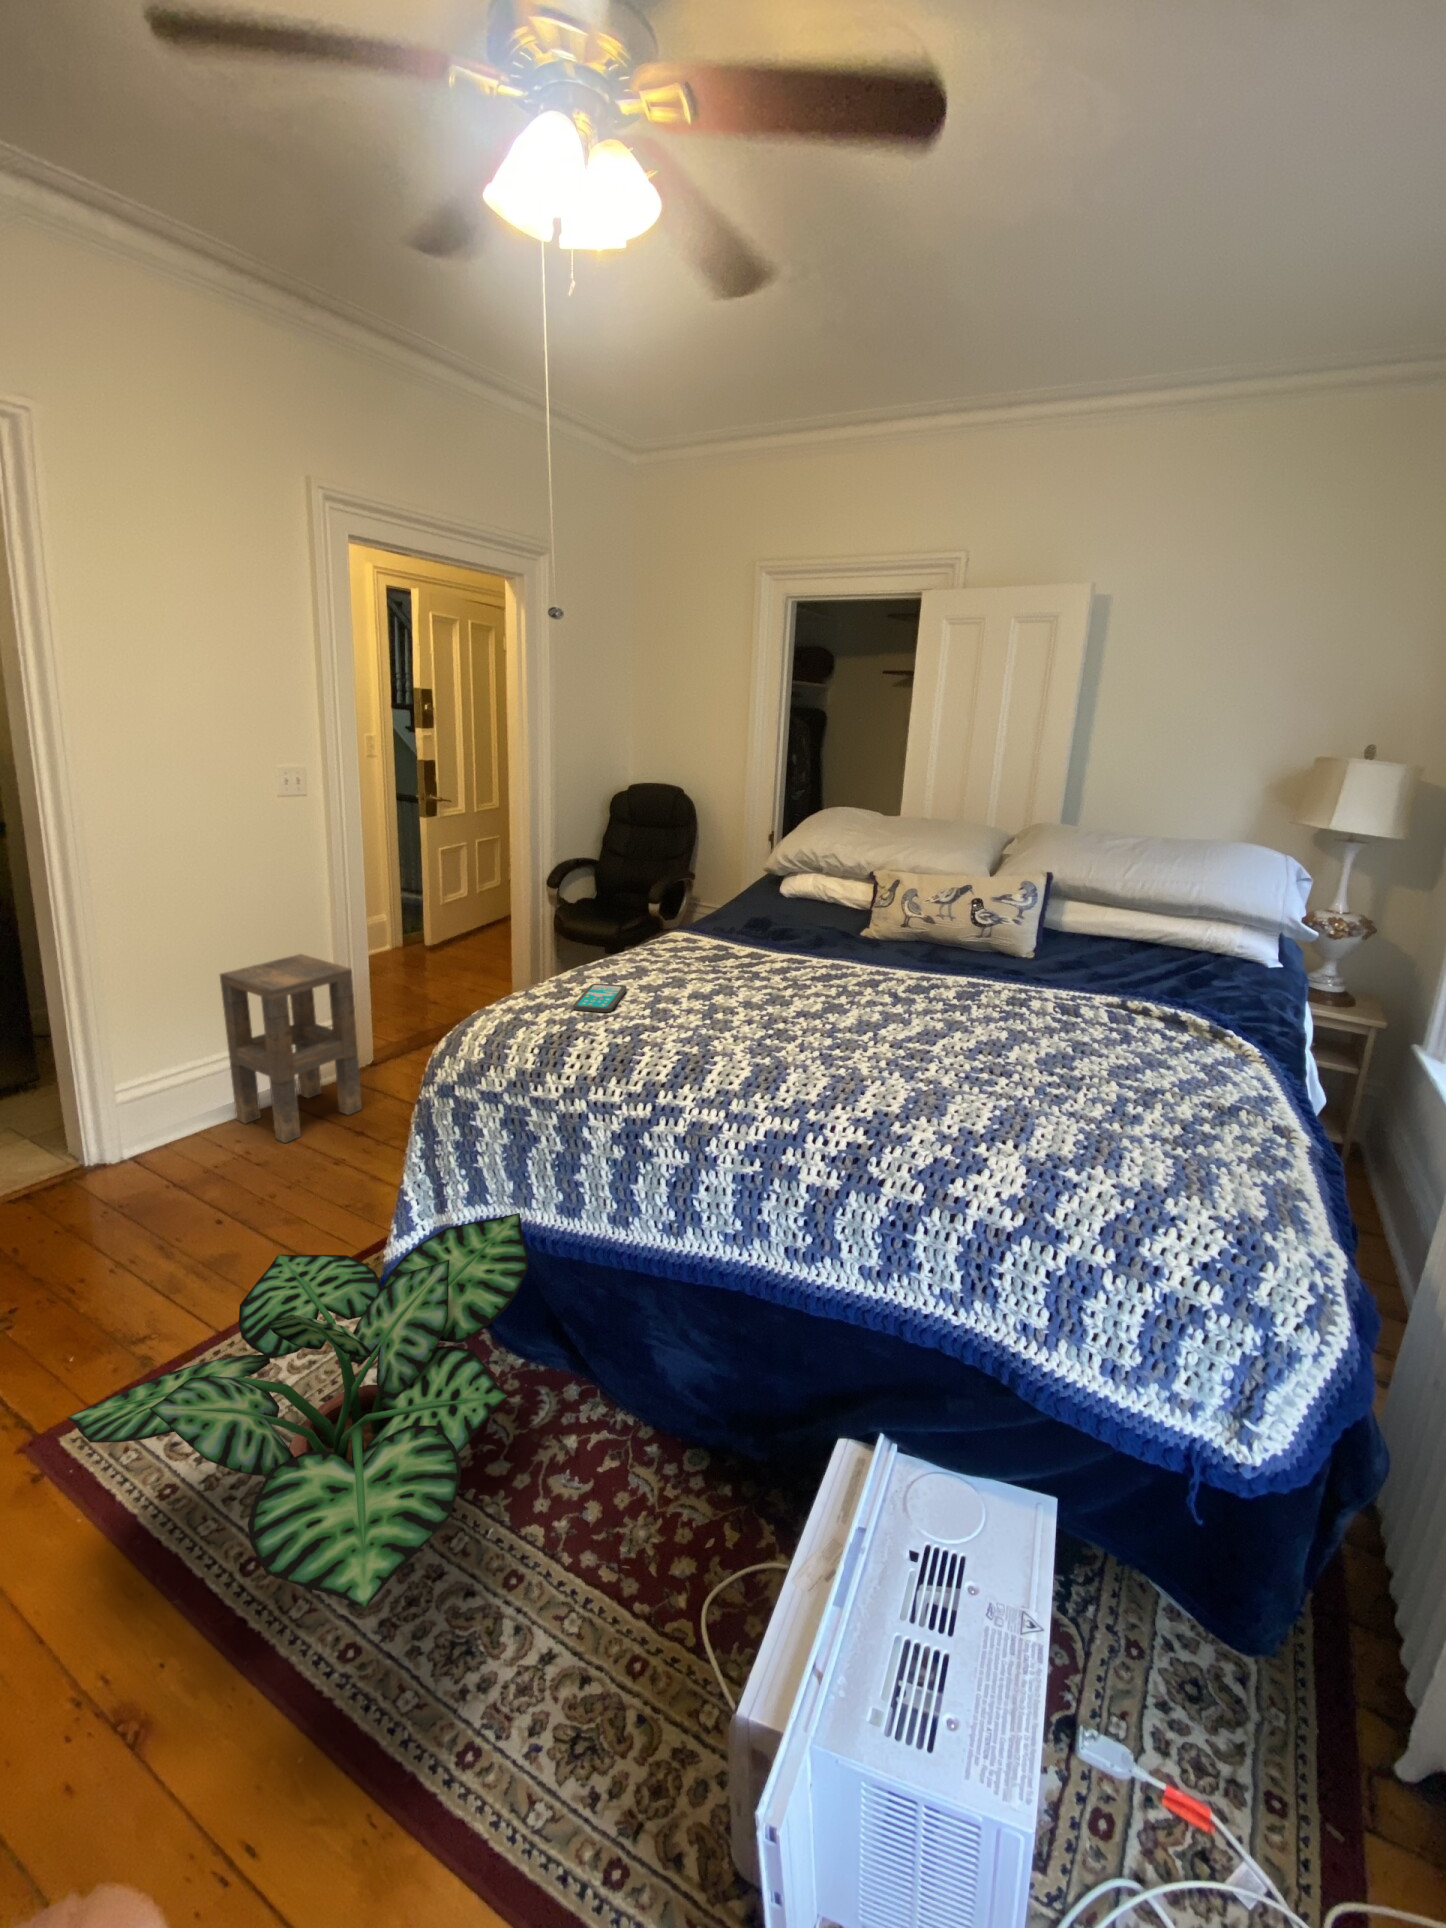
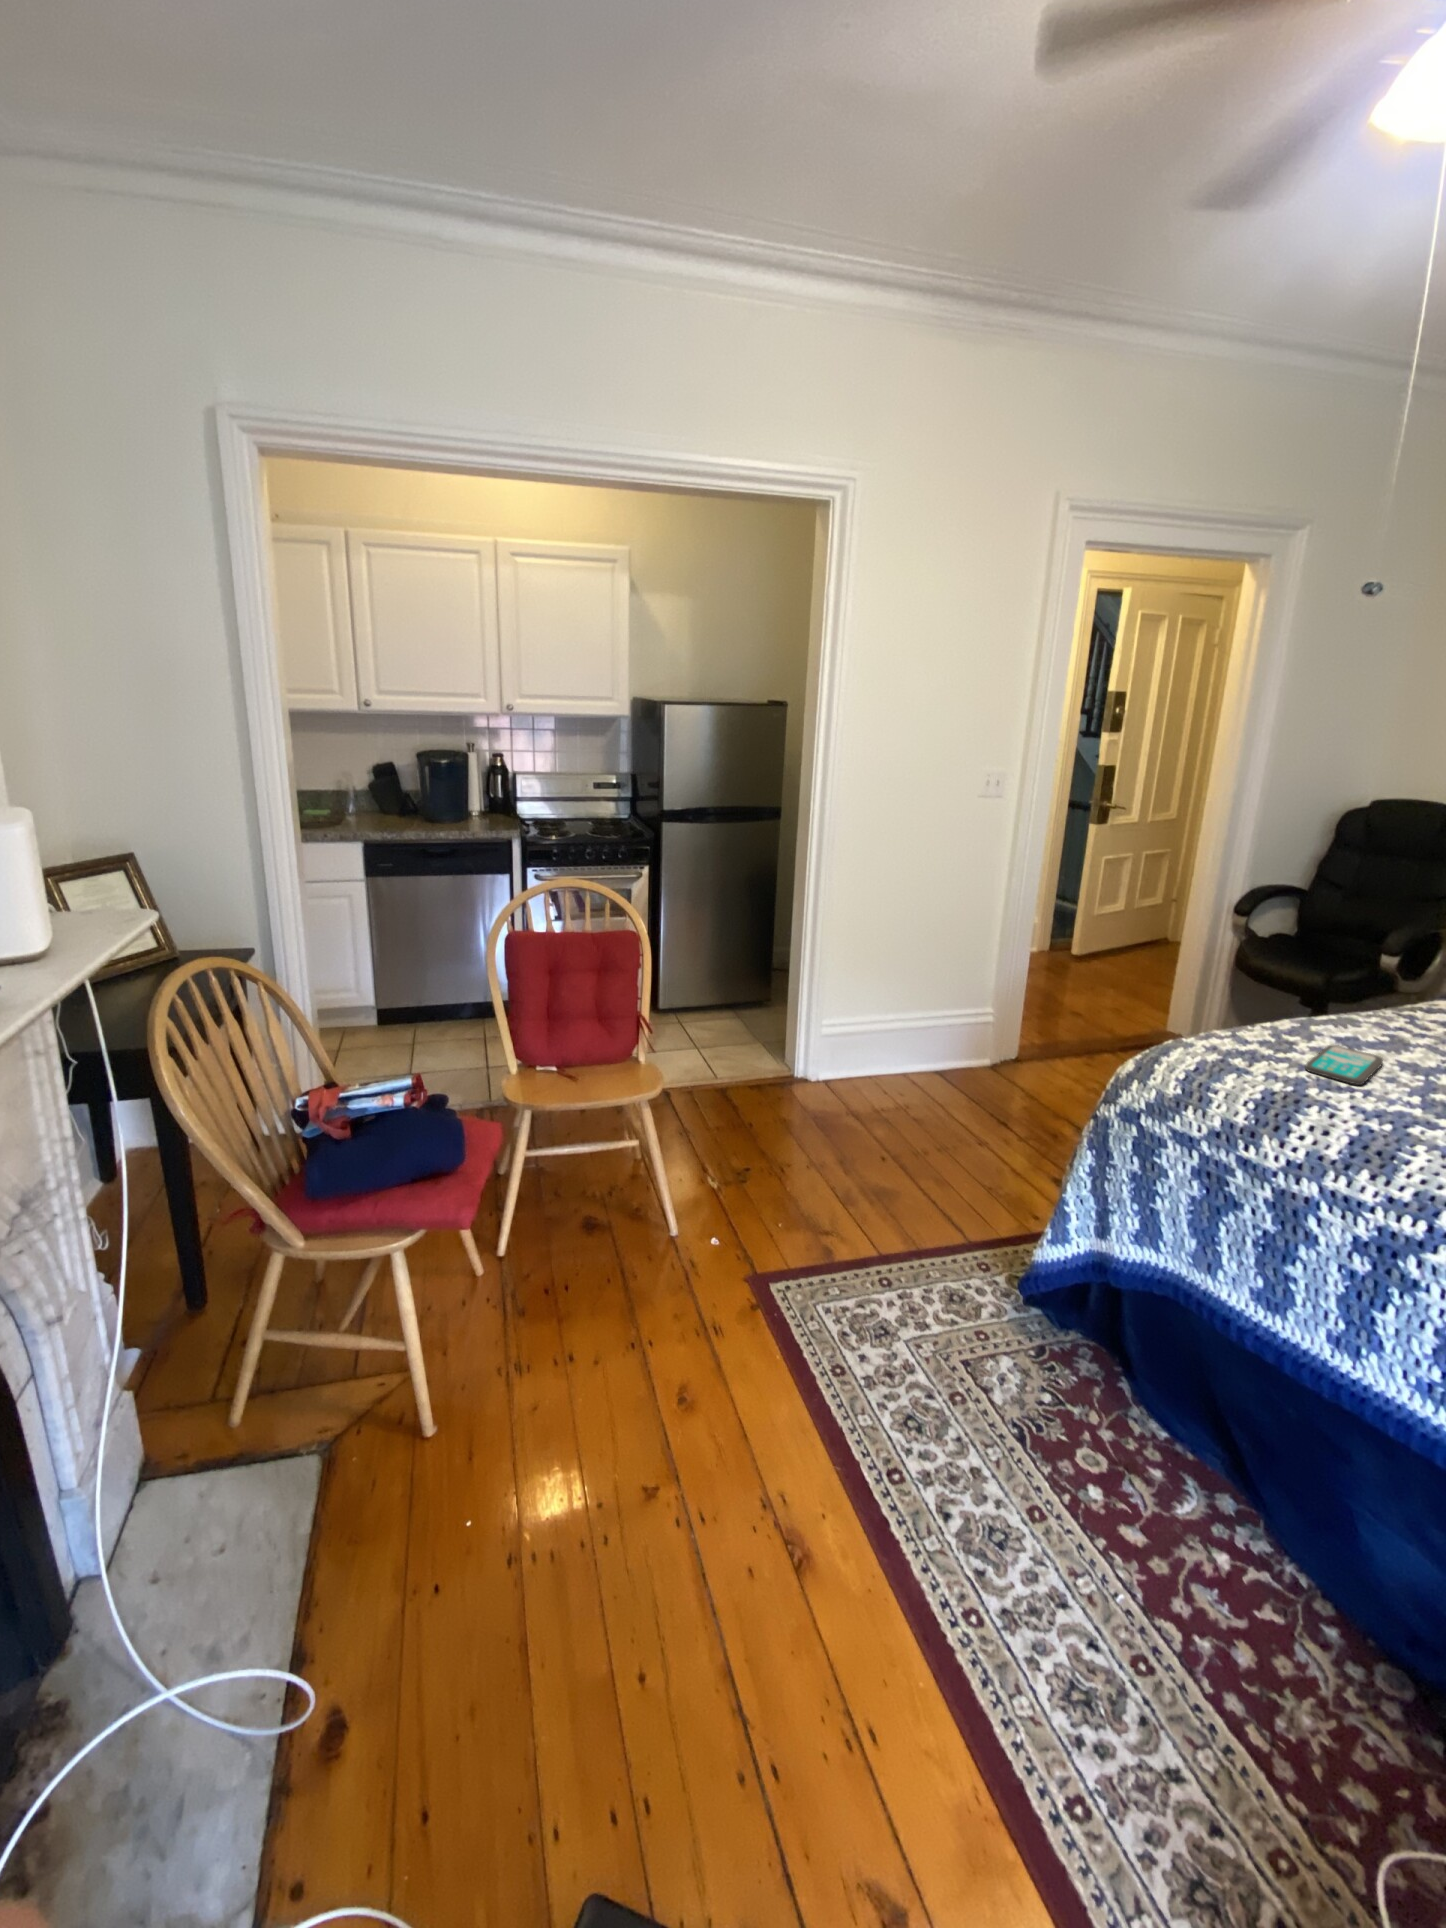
side table: present [220,954,362,1143] -> none [897,944,1017,1113]
potted plant: present [67,1213,529,1608] -> none [792,1216,1206,1589]

